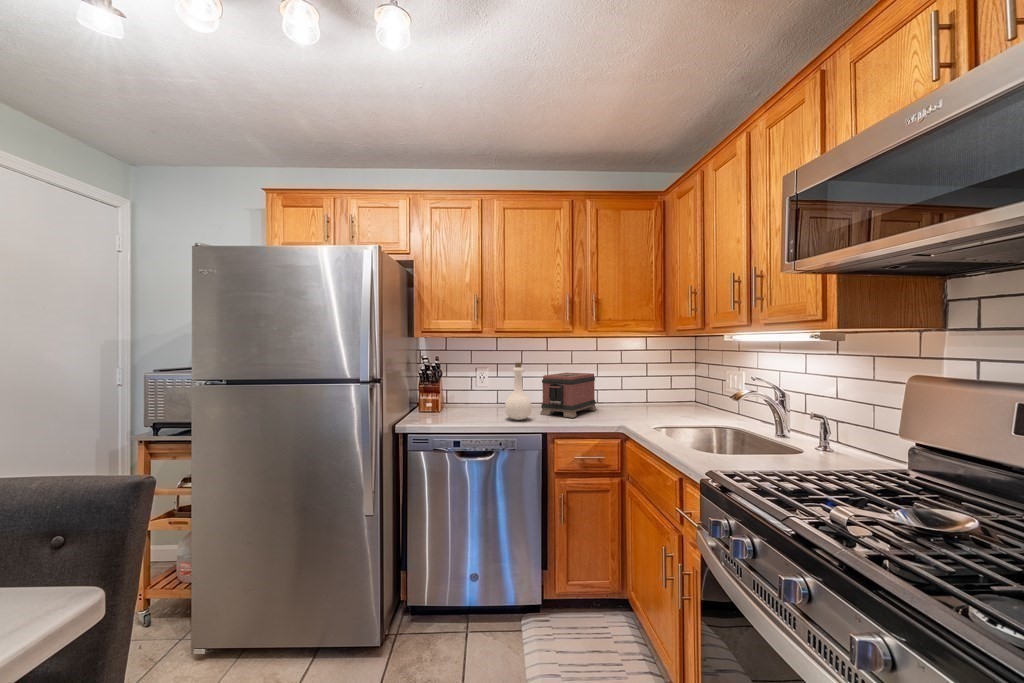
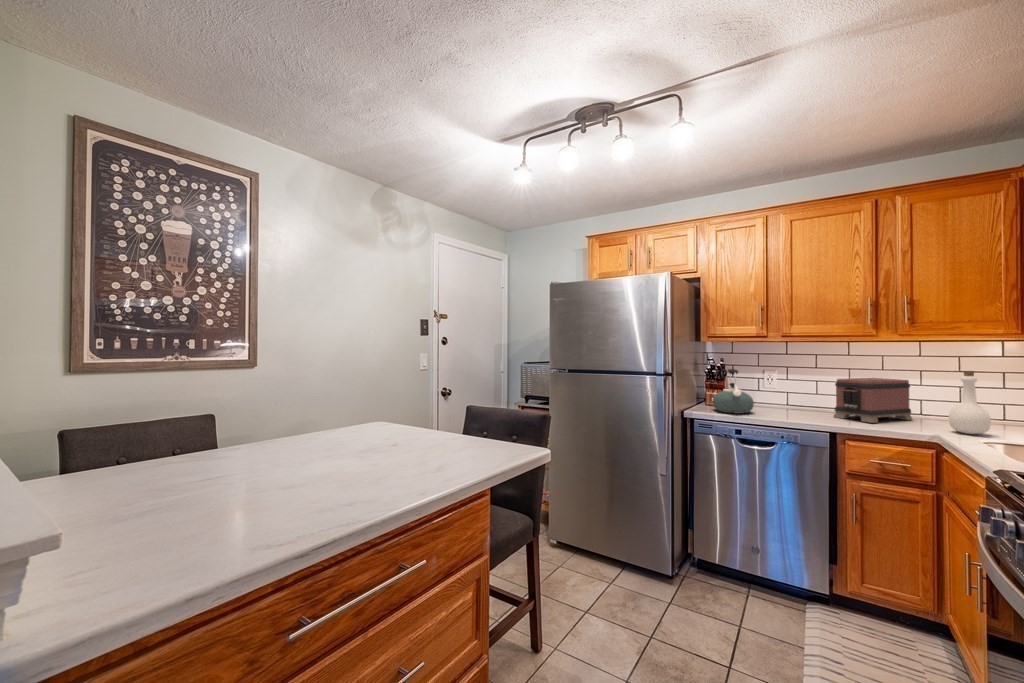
bottle: present [505,363,532,420] -> present [949,371,991,434]
kettle: none [428,370,471,421] -> present [713,369,754,413]

